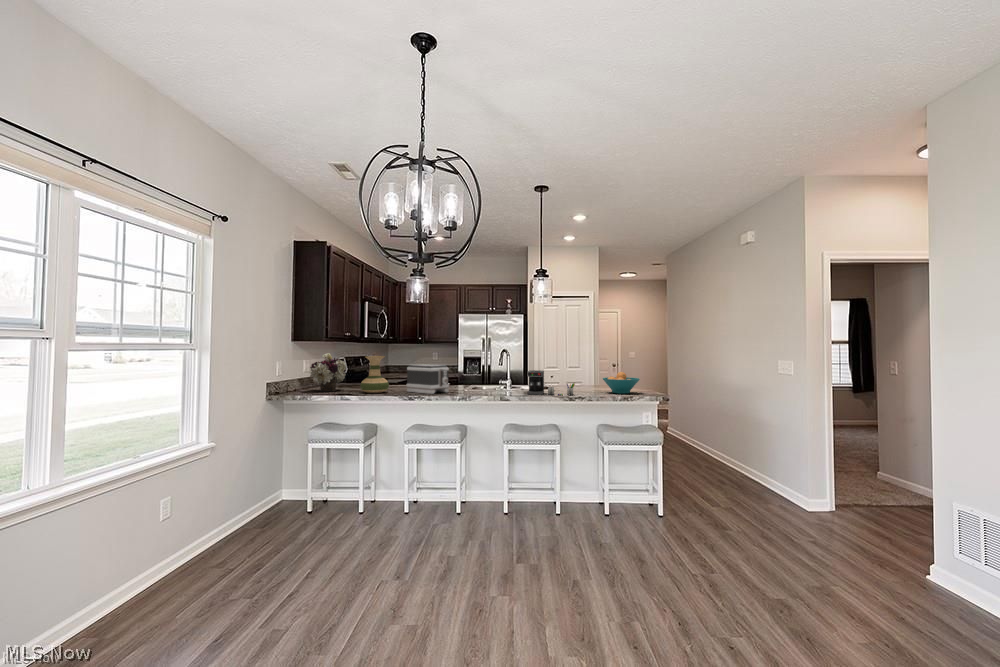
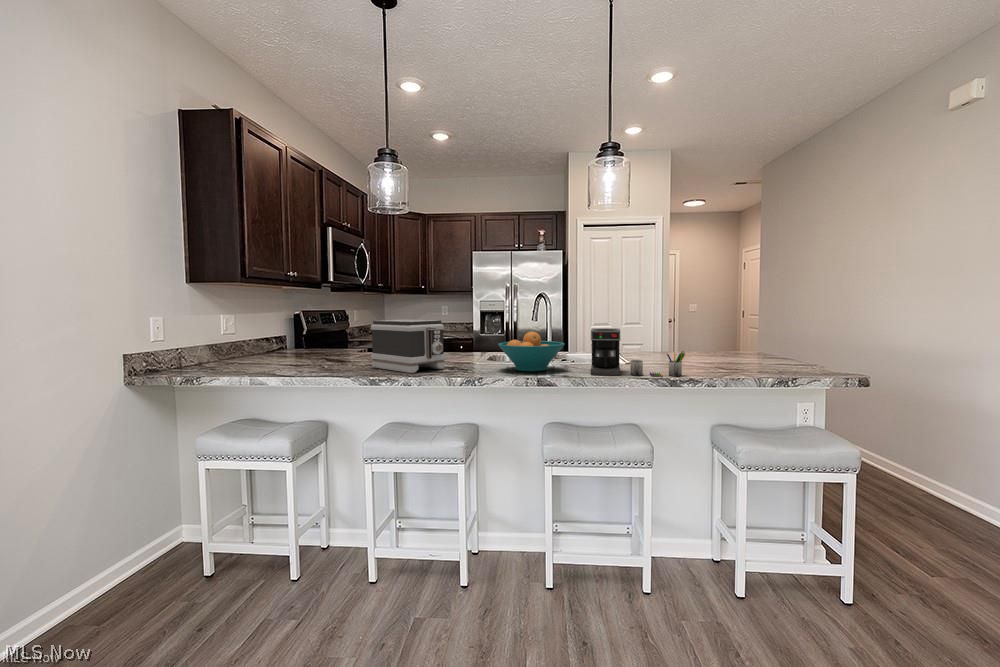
flower arrangement: present [310,353,346,392] -> none [200,301,276,367]
vase: present [360,356,389,393] -> none [287,305,340,371]
fruit bowl: present [603,372,640,394] -> present [498,331,564,372]

